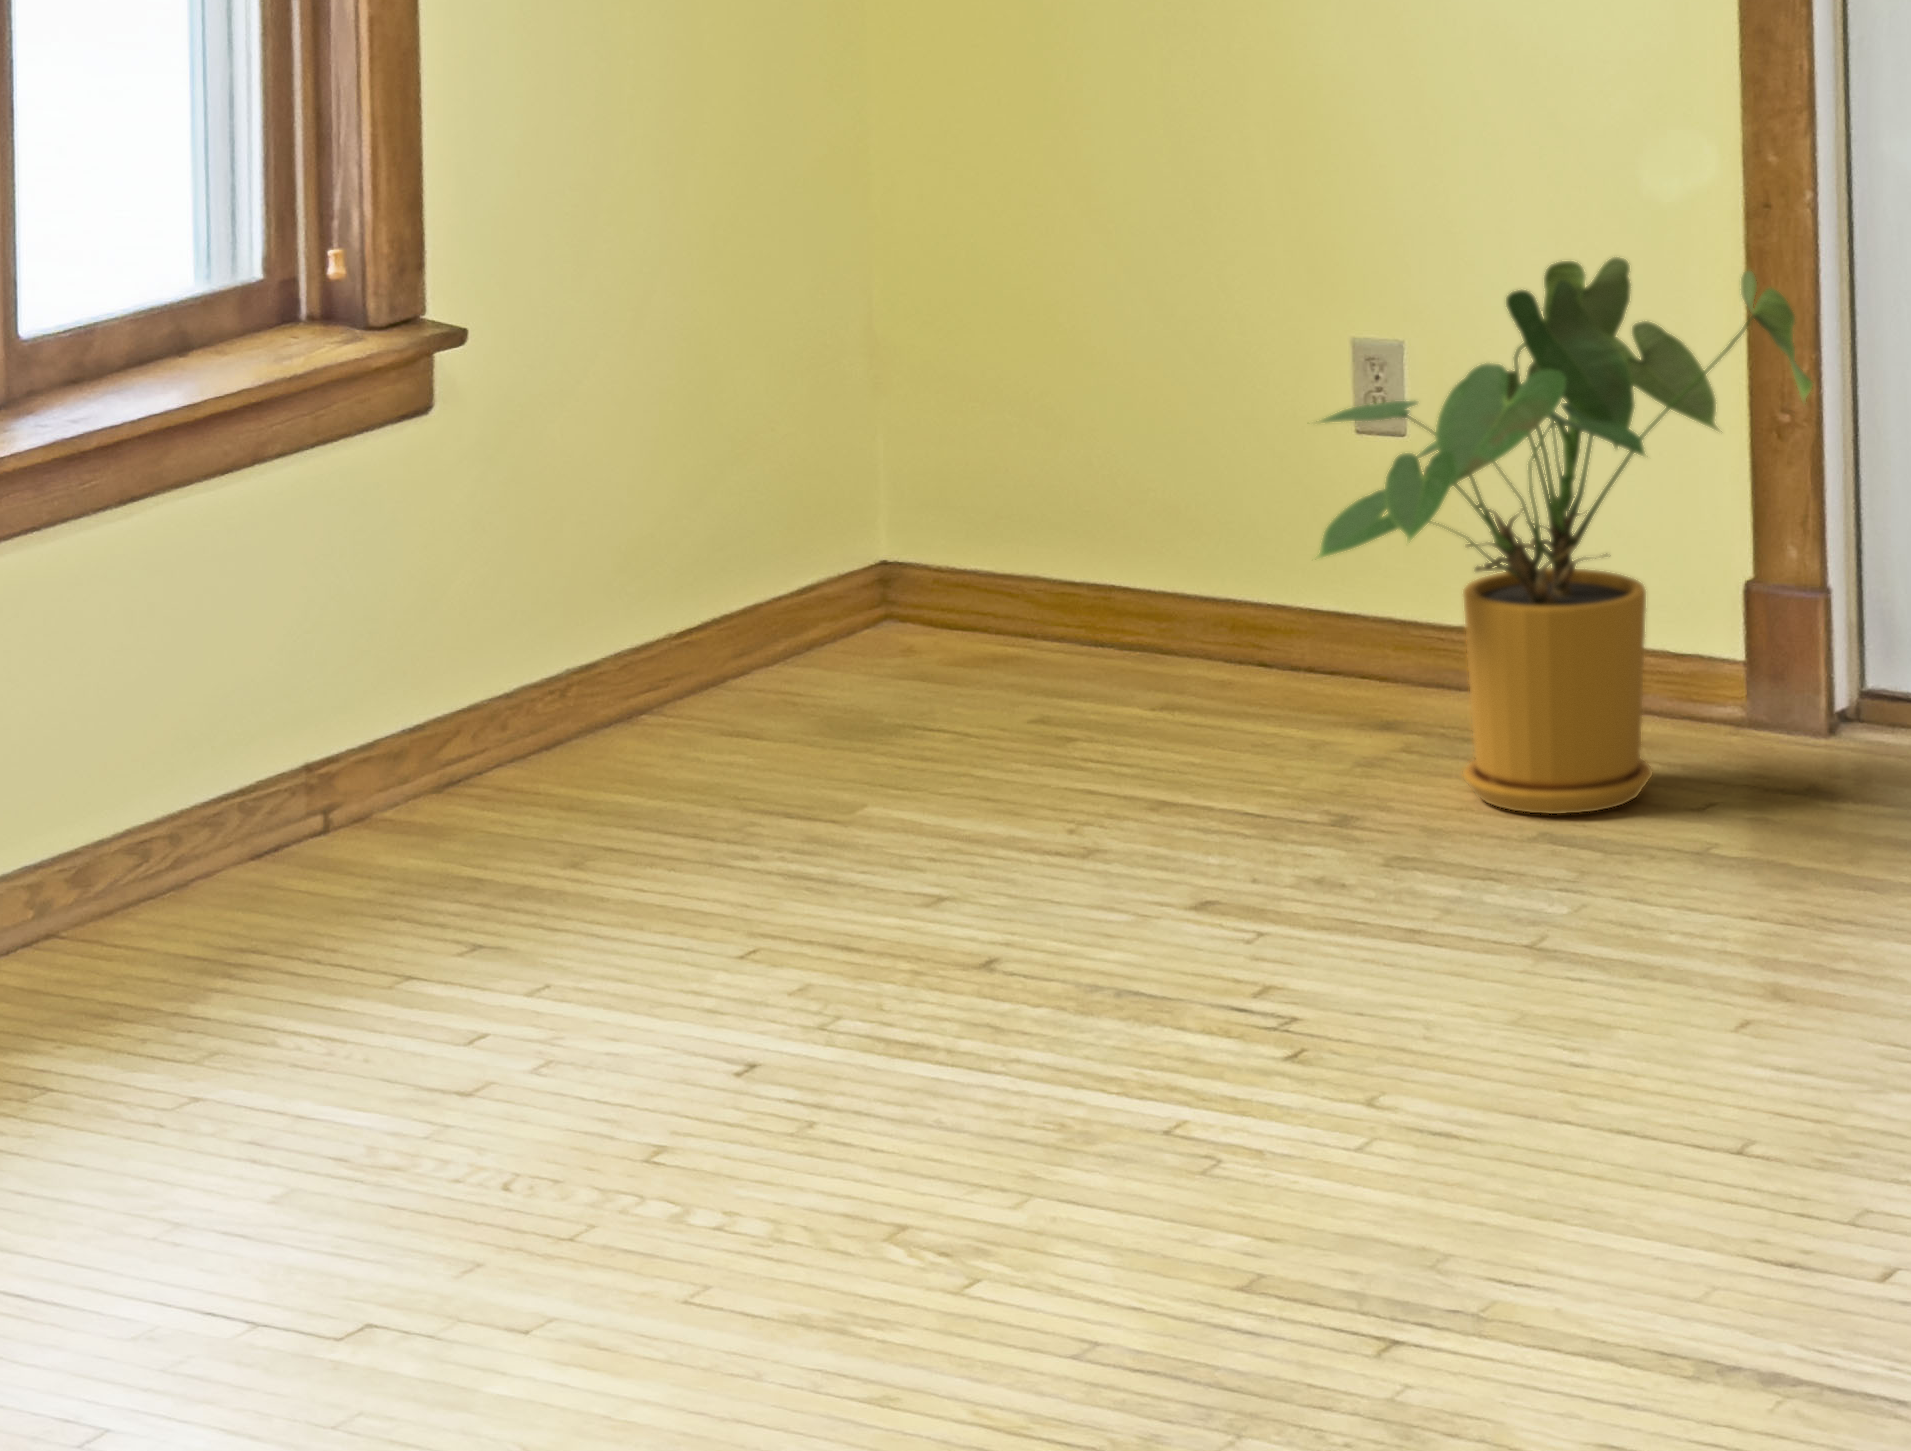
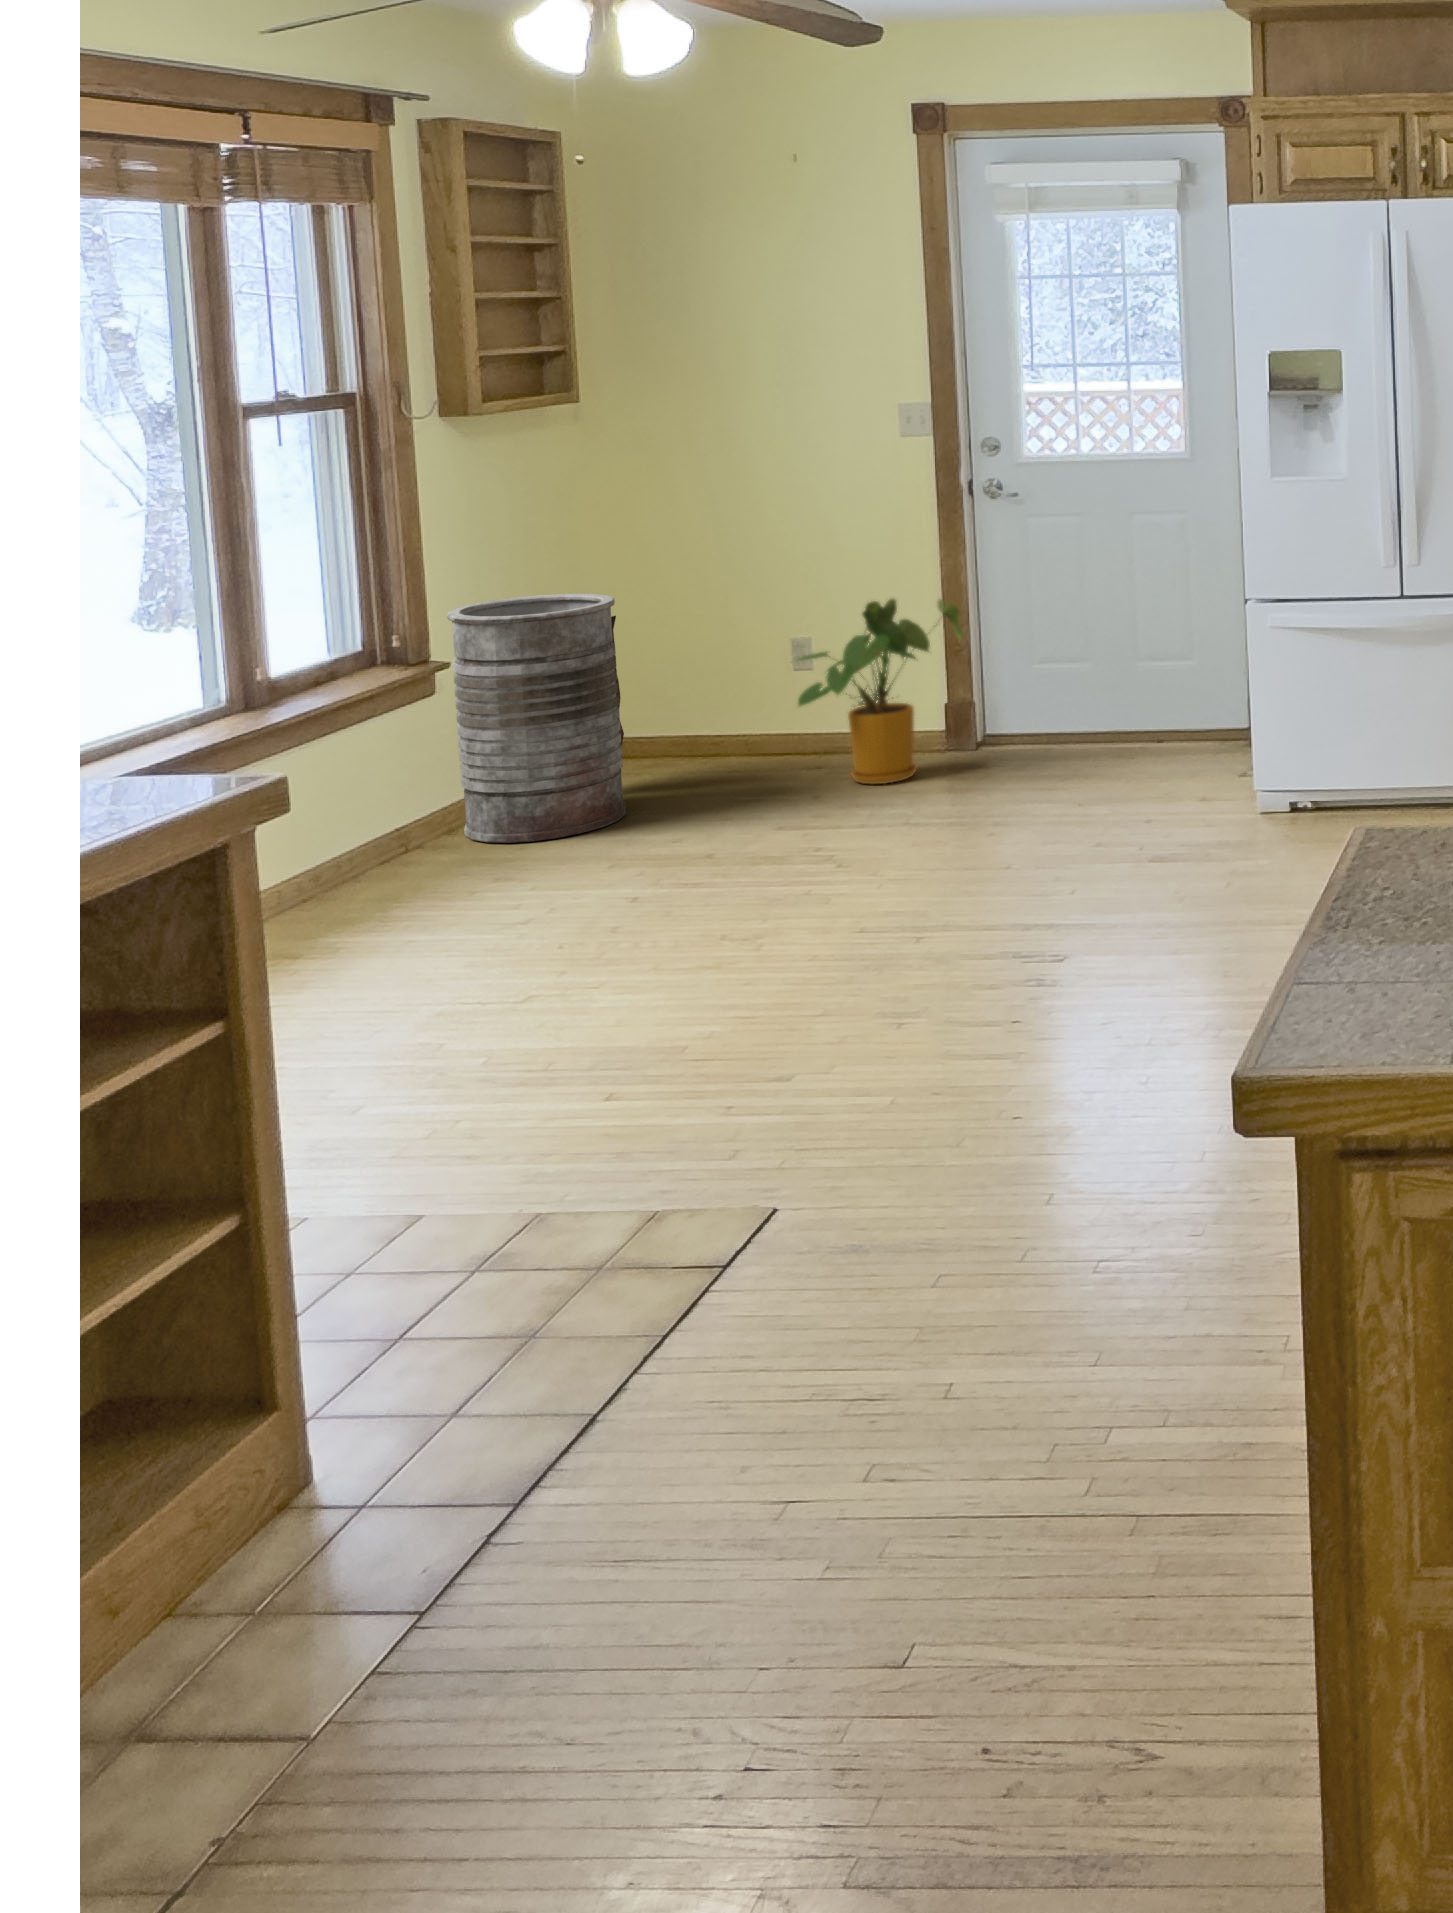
trash can: none [459,171,902,854] -> present [447,594,626,843]

